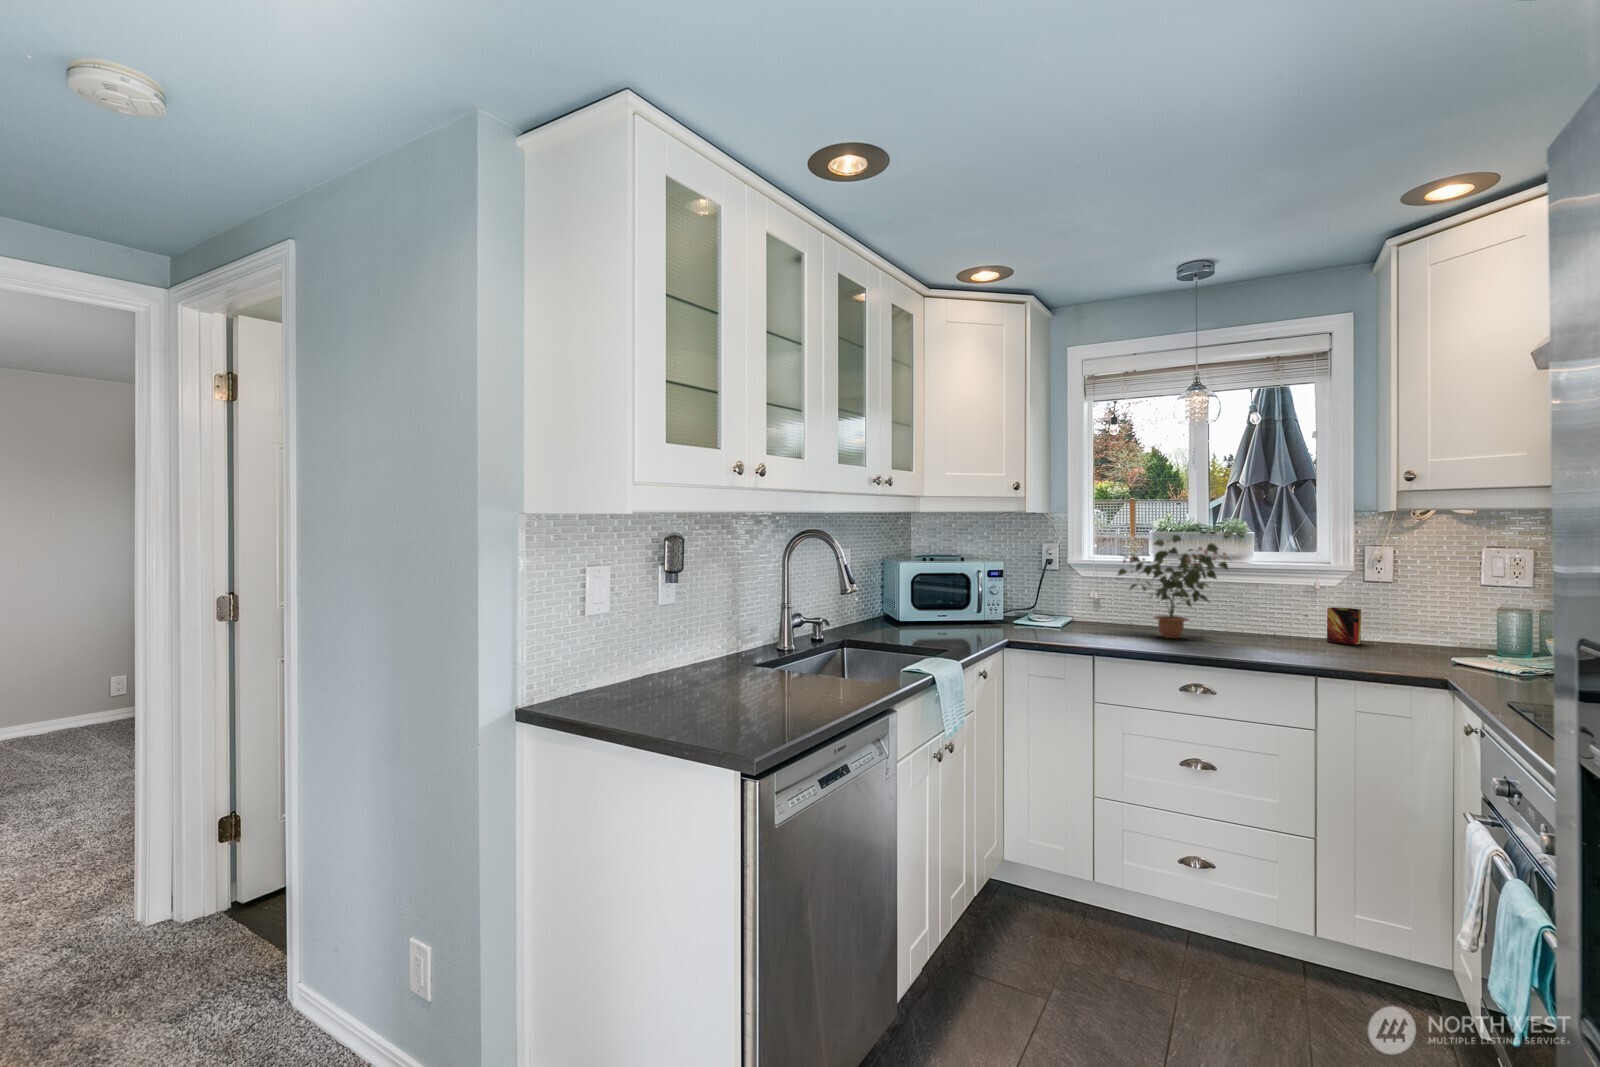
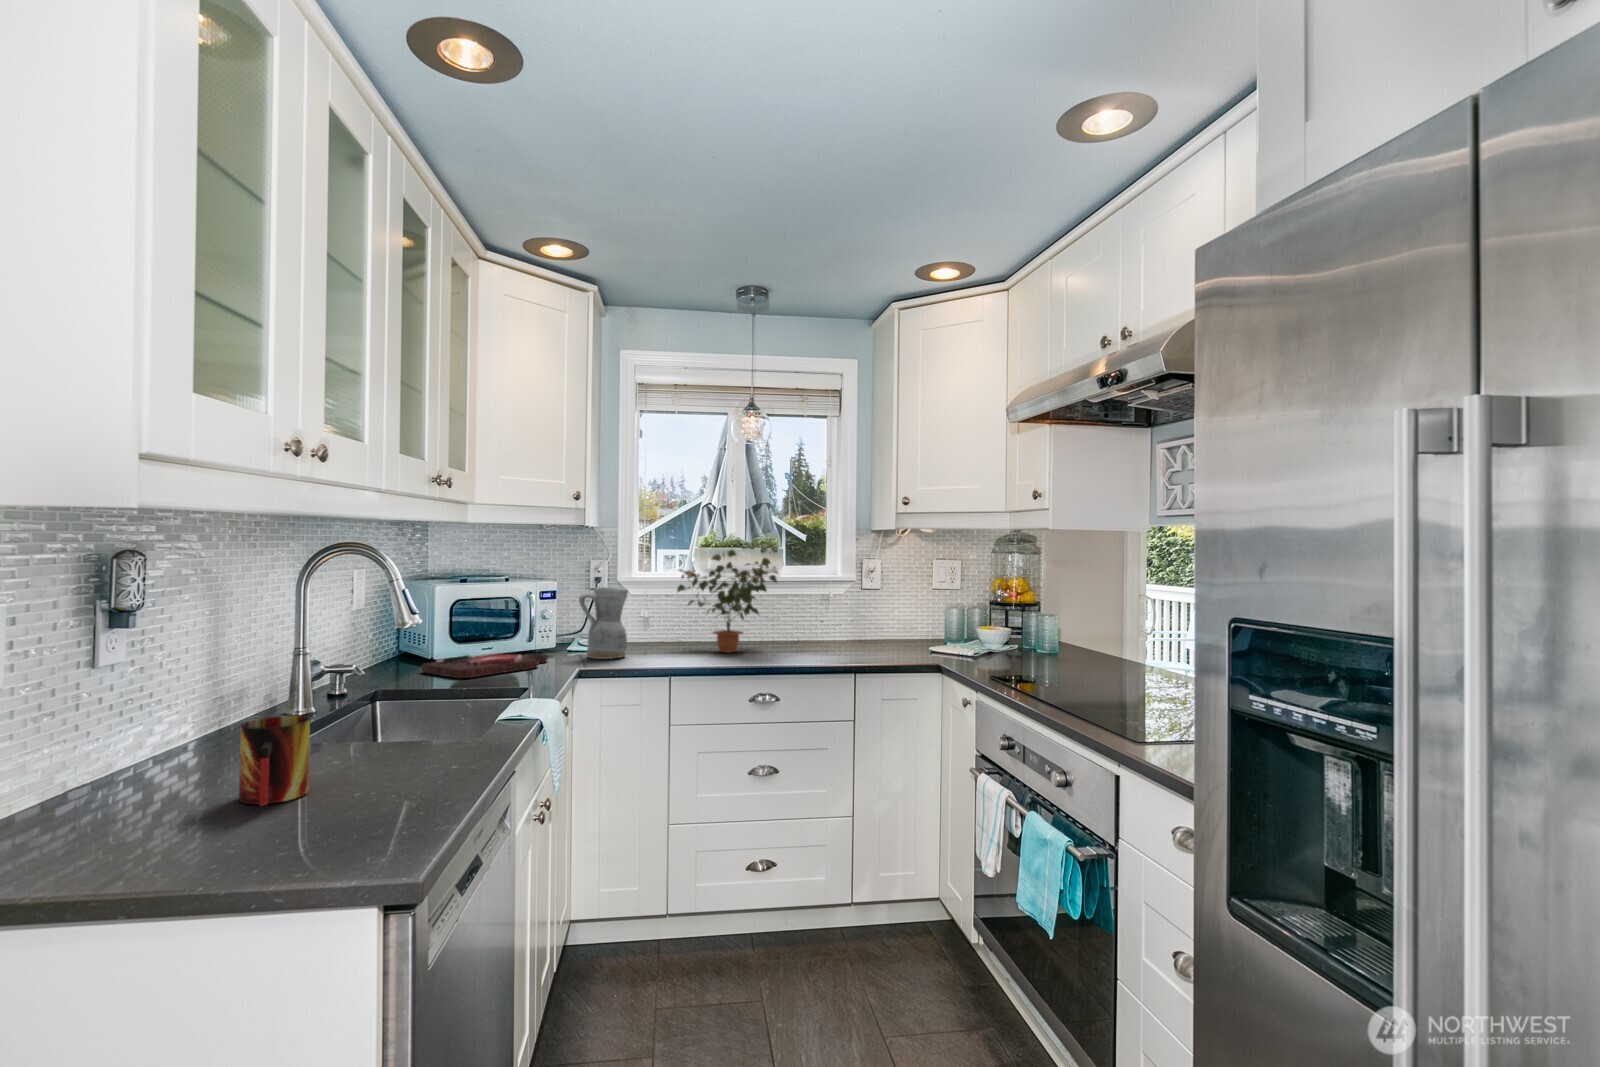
ceramic pitcher: none [1018,569,1063,633] -> present [579,587,628,659]
mug: present [1327,607,1361,644] -> present [239,716,310,806]
cutting board: none [888,618,990,638] -> present [421,650,548,678]

